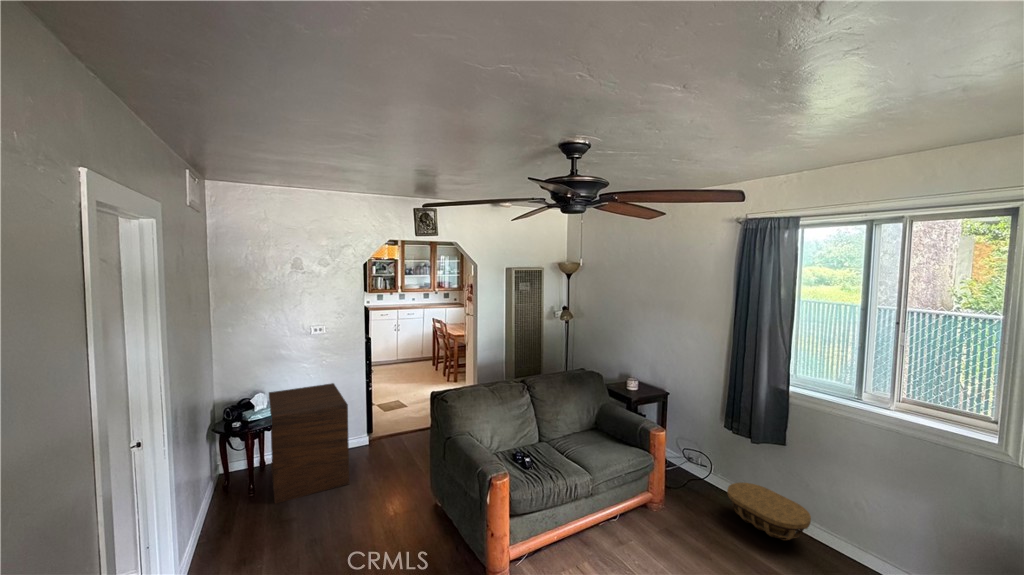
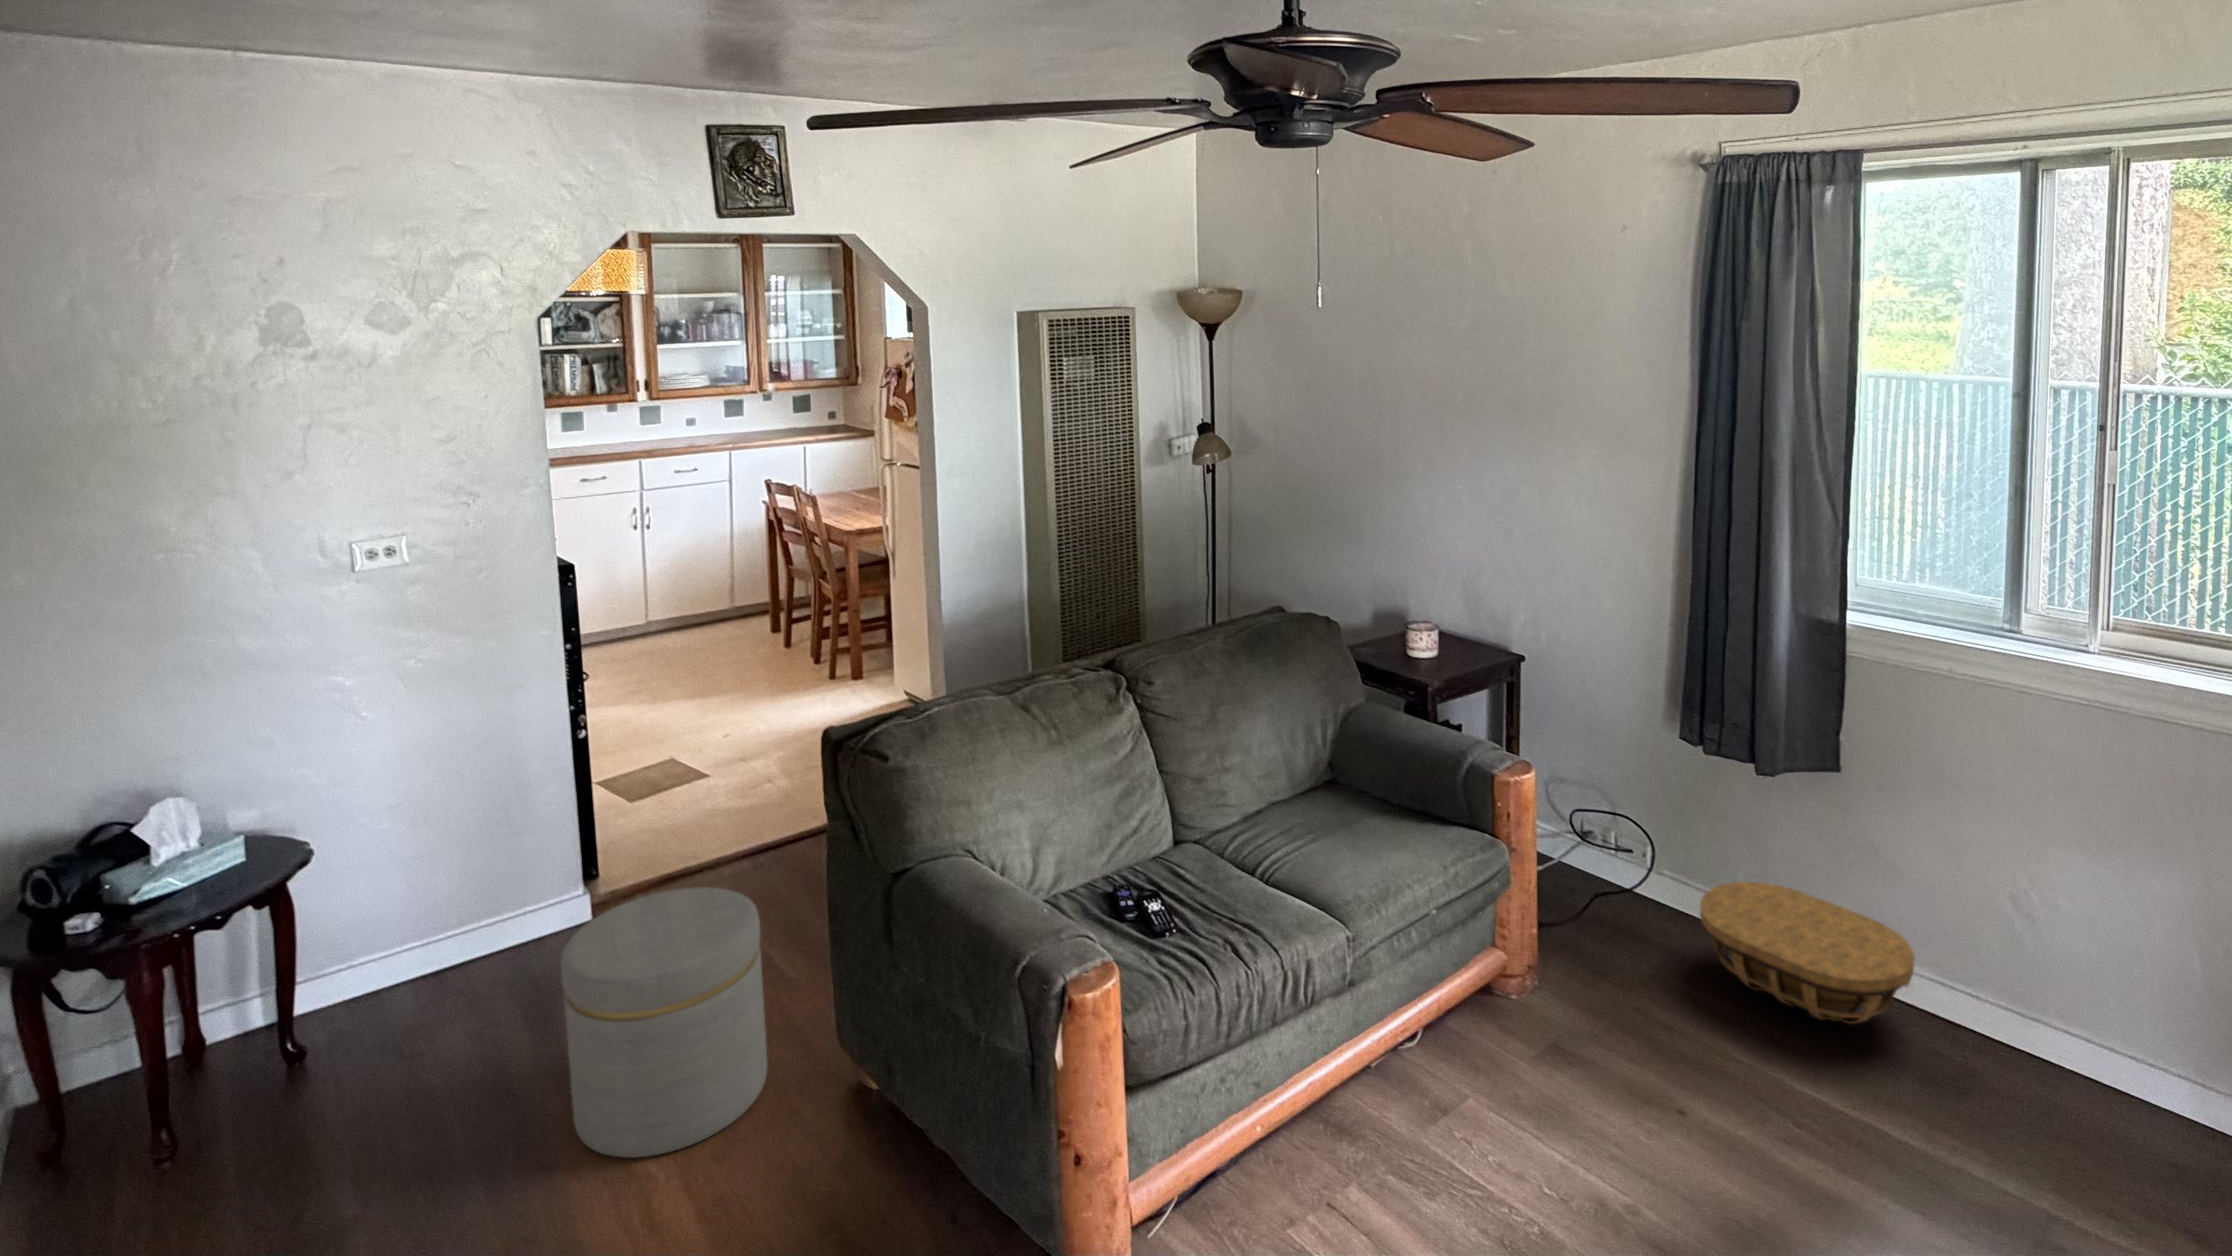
side table: present [269,383,349,503] -> none [199,731,541,1182]
ottoman: none [354,437,411,515] -> present [561,887,768,1158]

